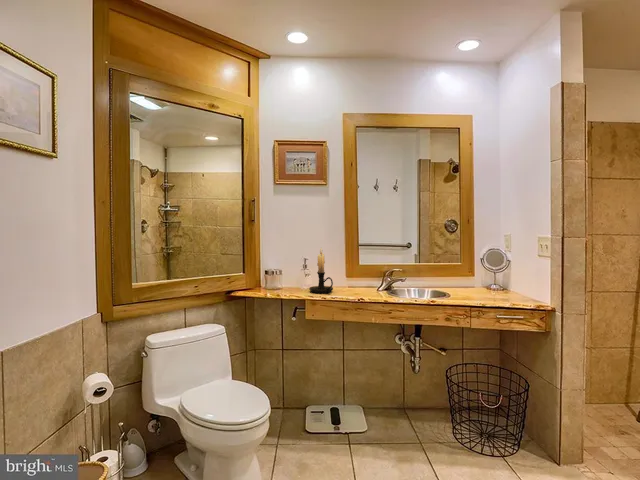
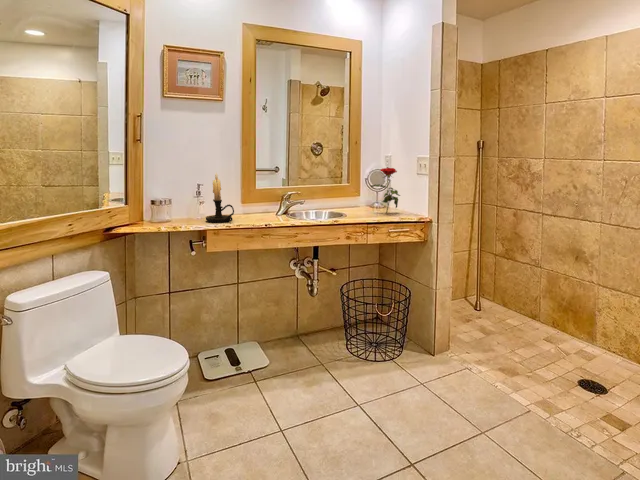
flower: none [482,246,518,296] -> present [371,168,400,213]

